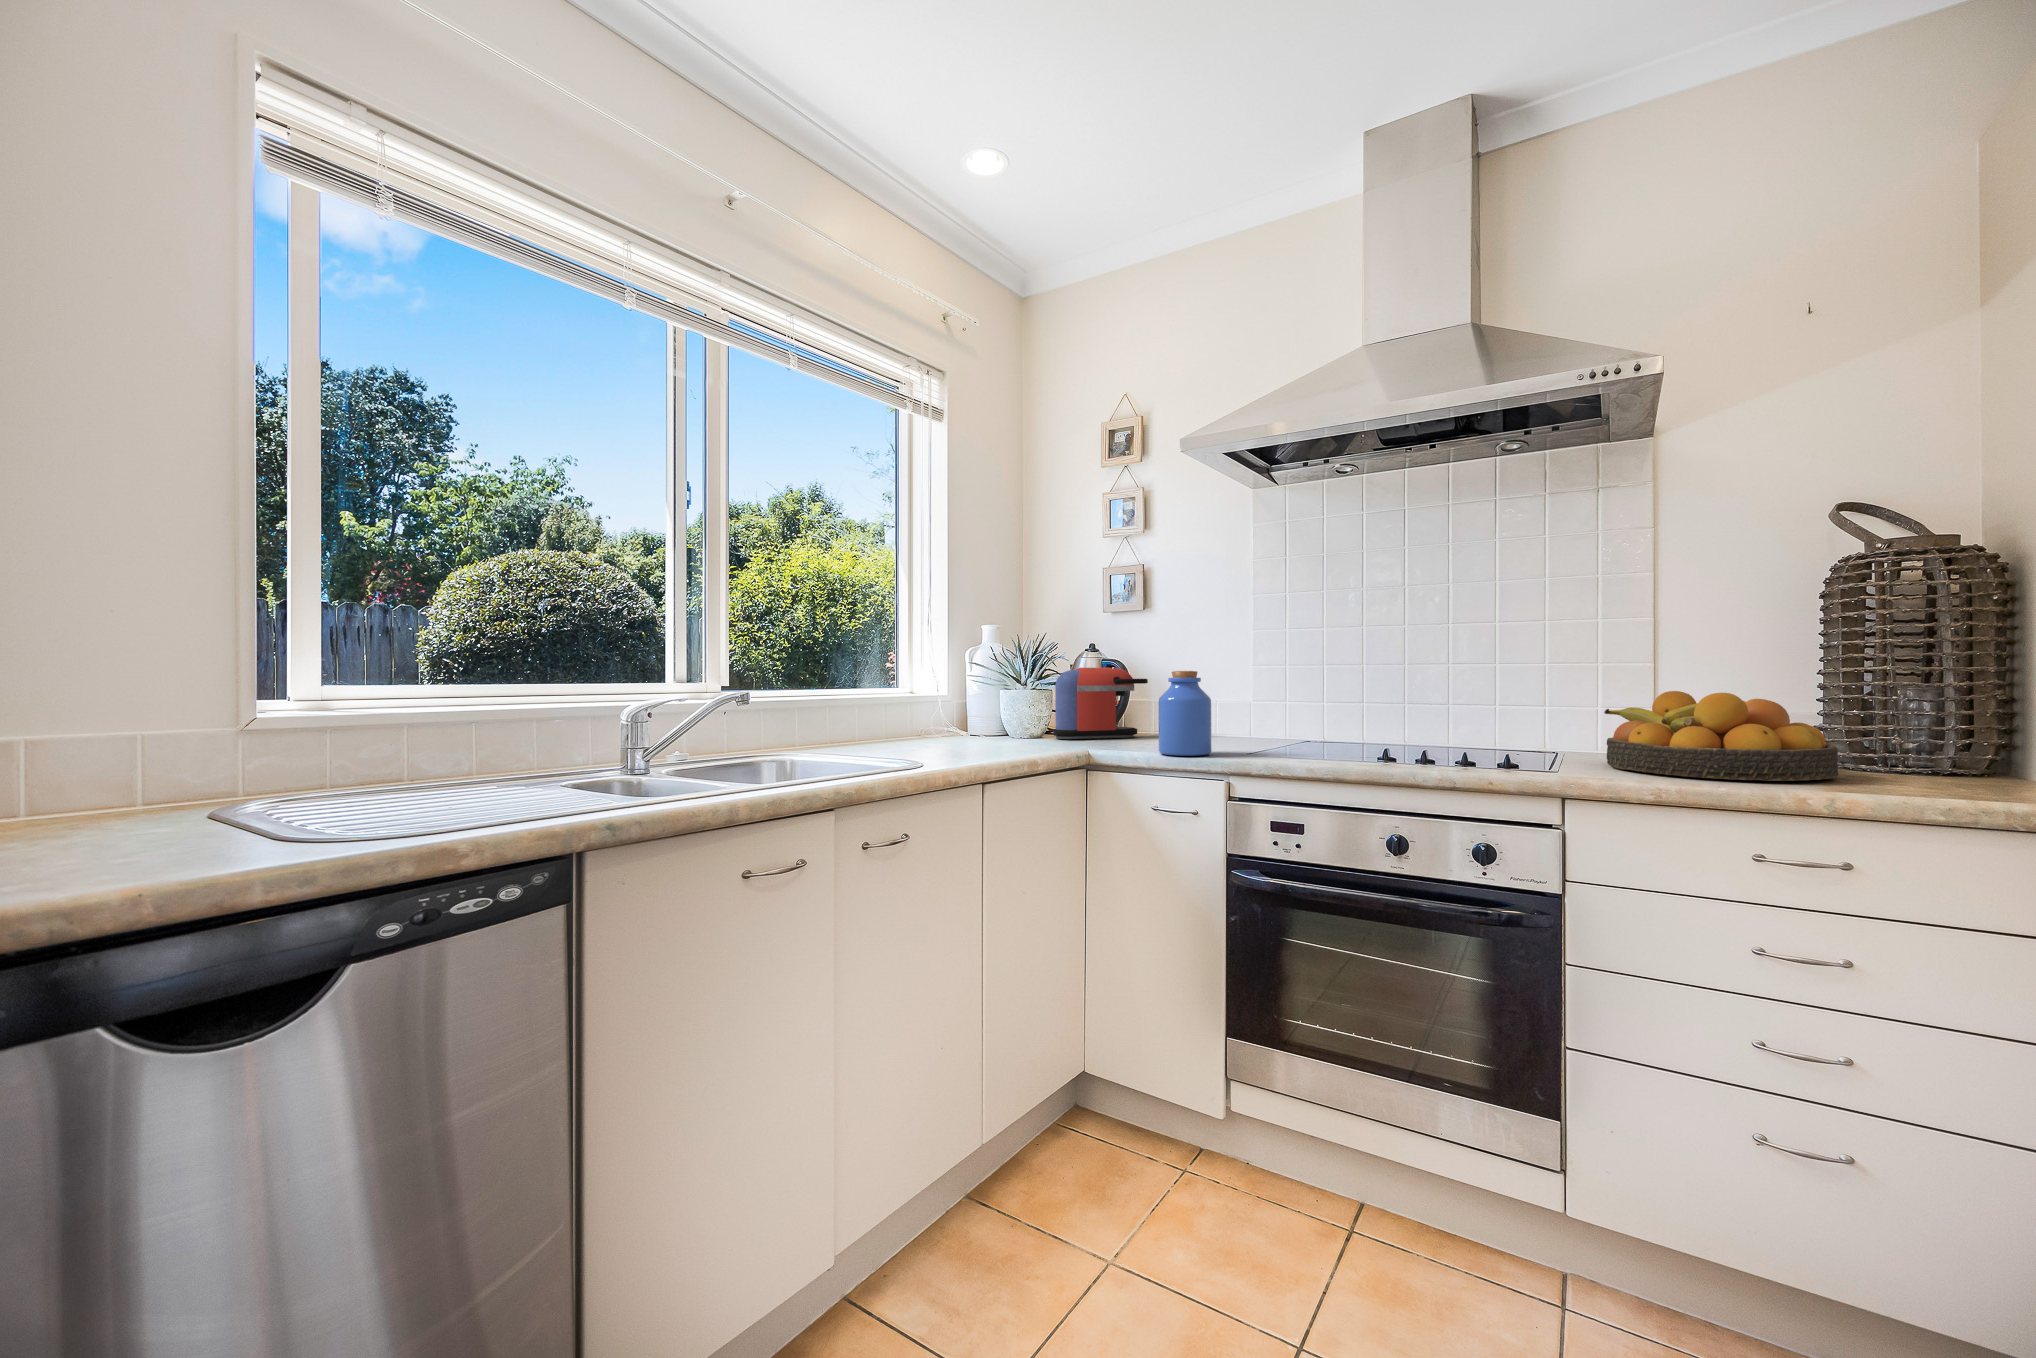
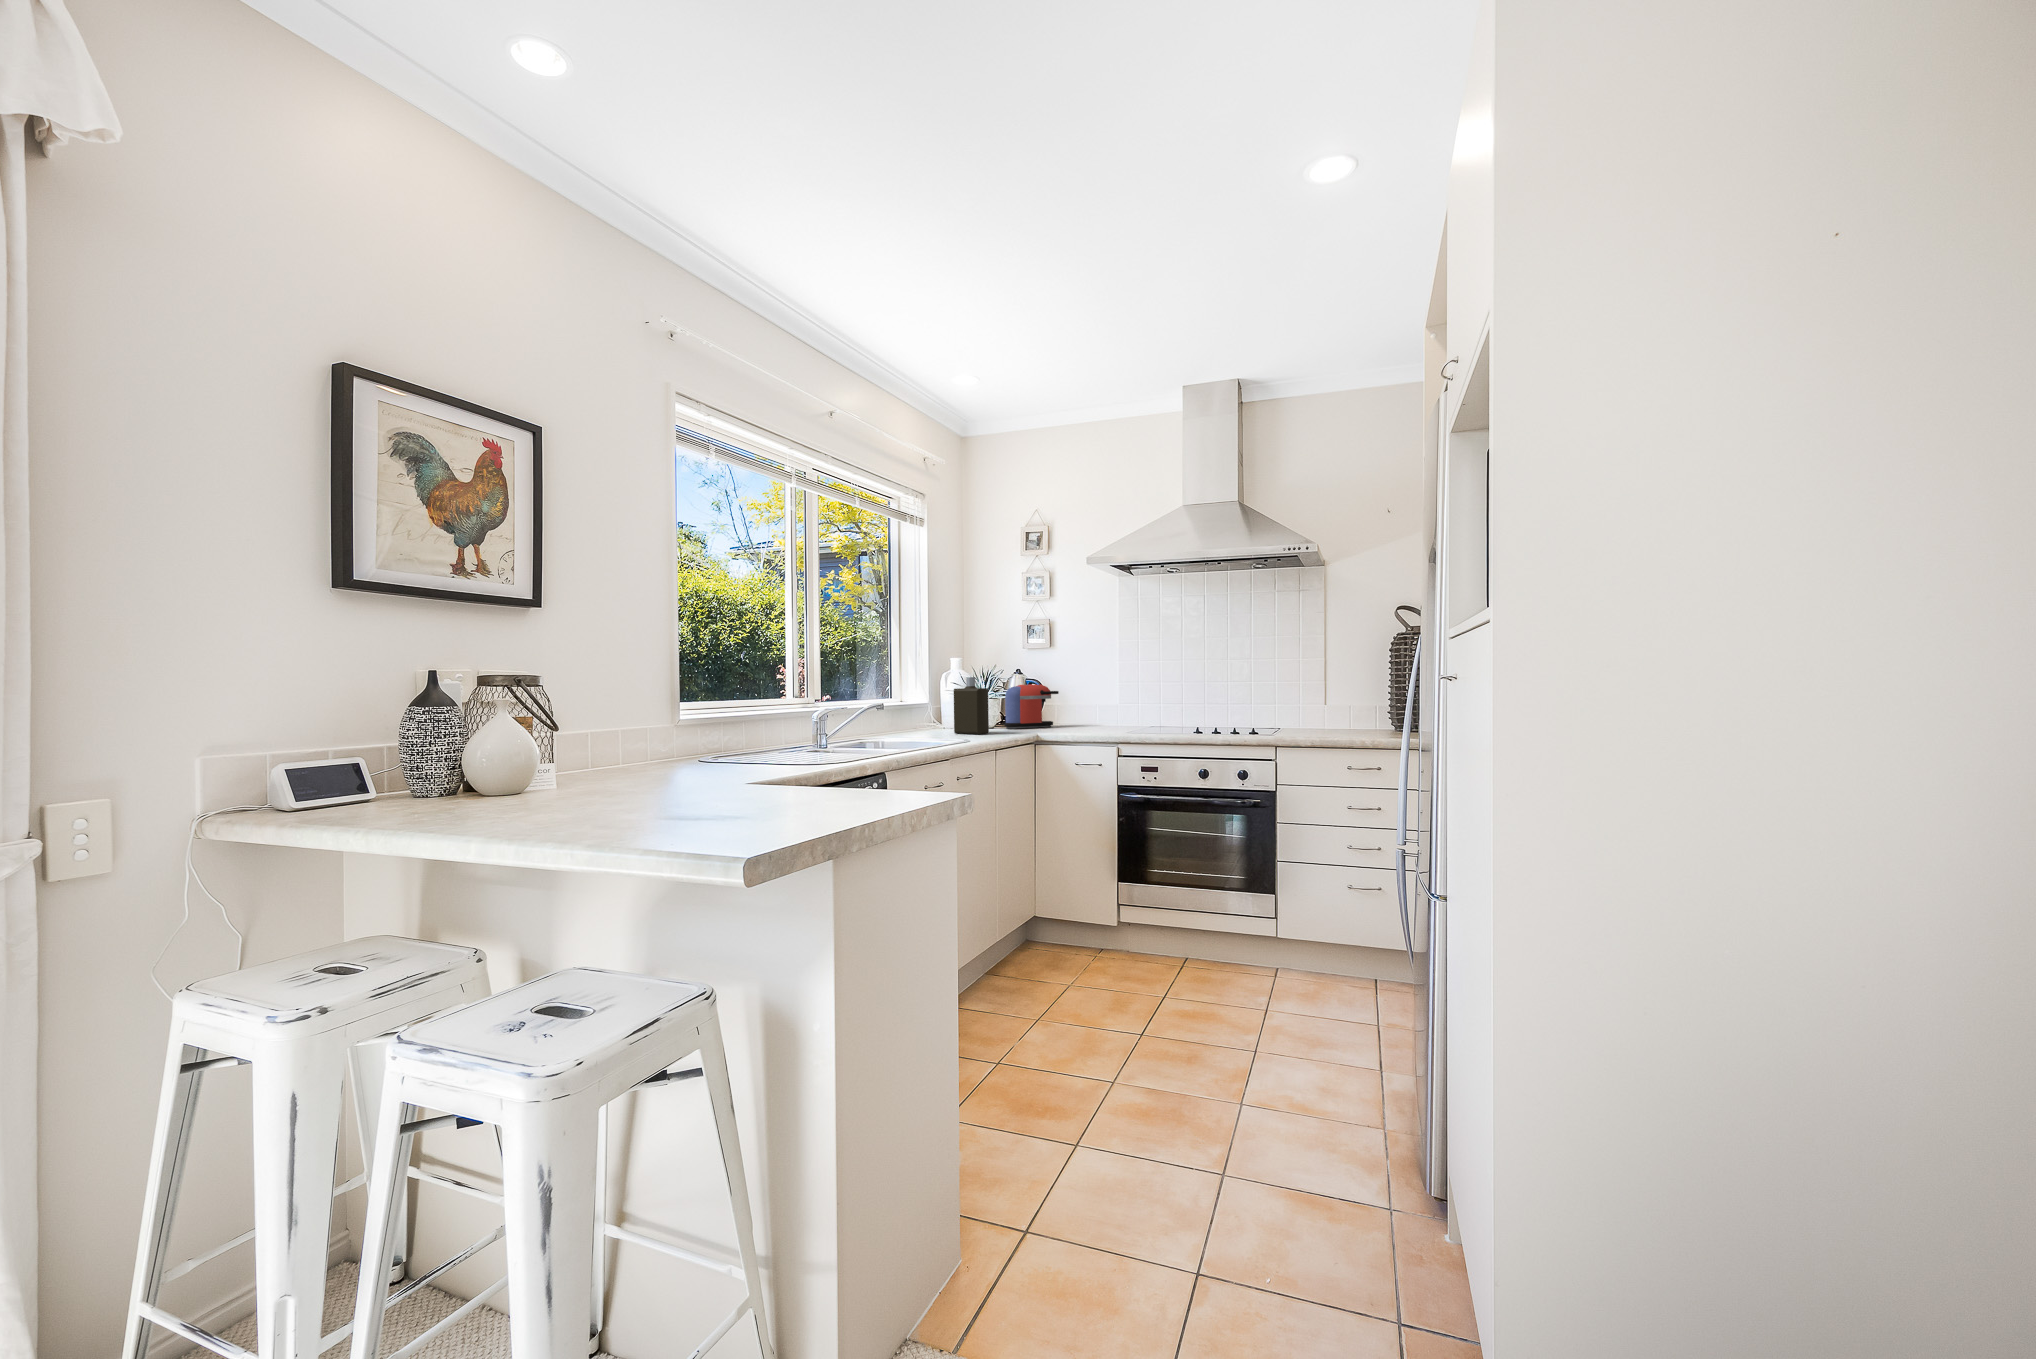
bottle: none [952,652,1007,749] -> present [954,677,989,734]
jar: present [1158,671,1212,756] -> none [1079,687,1108,734]
fruit bowl: present [1604,691,1838,781] -> none [1296,696,1386,735]

